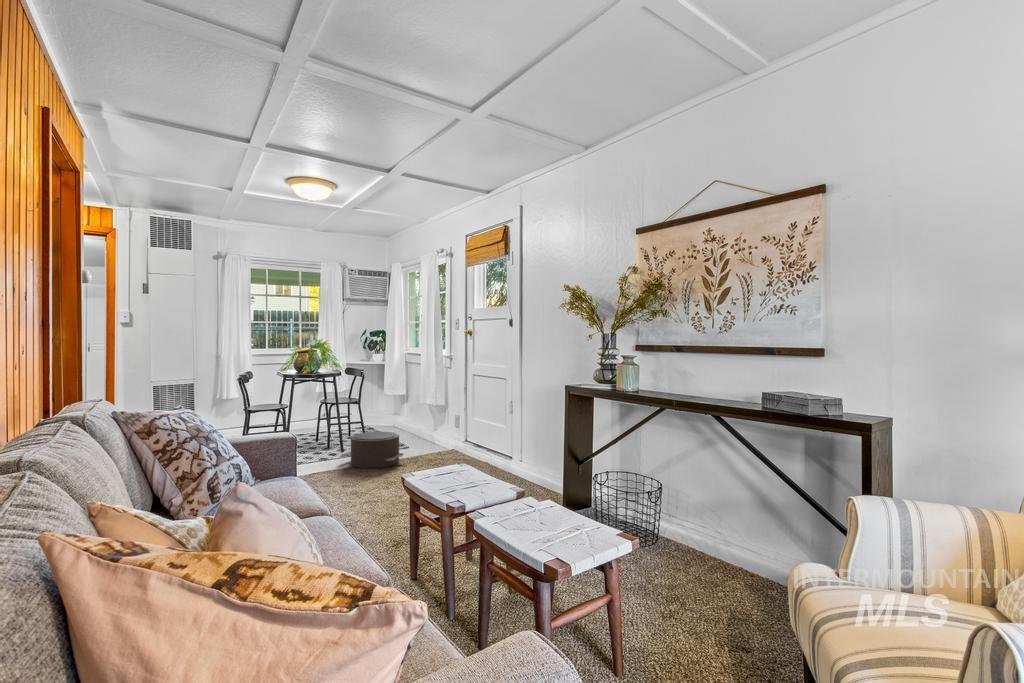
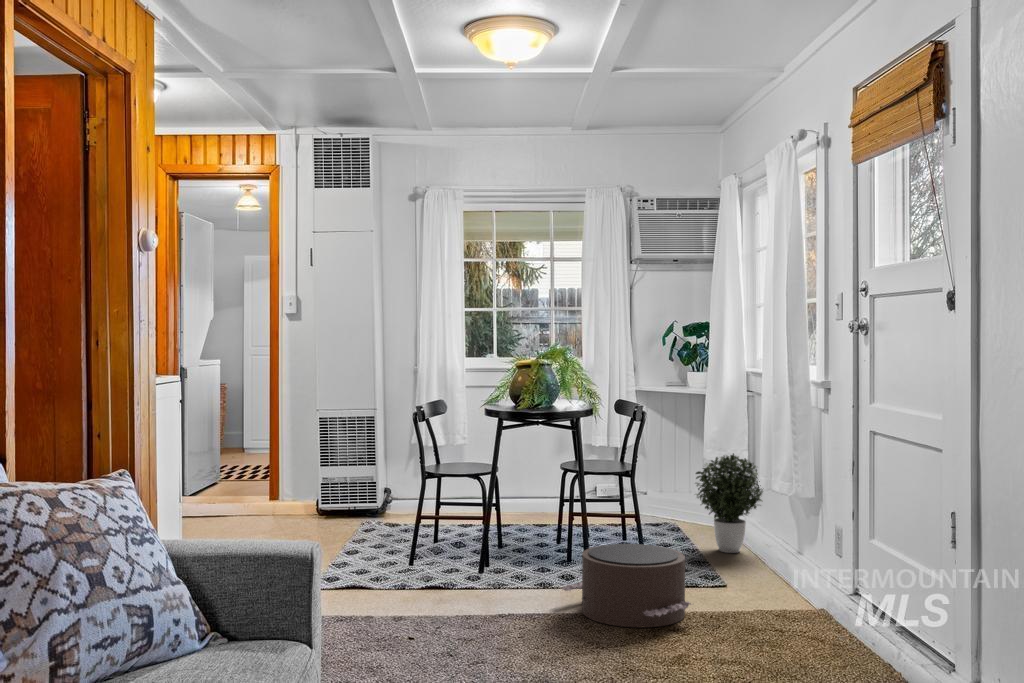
potted plant: none [384,389,417,434] -> present [696,453,763,553]

